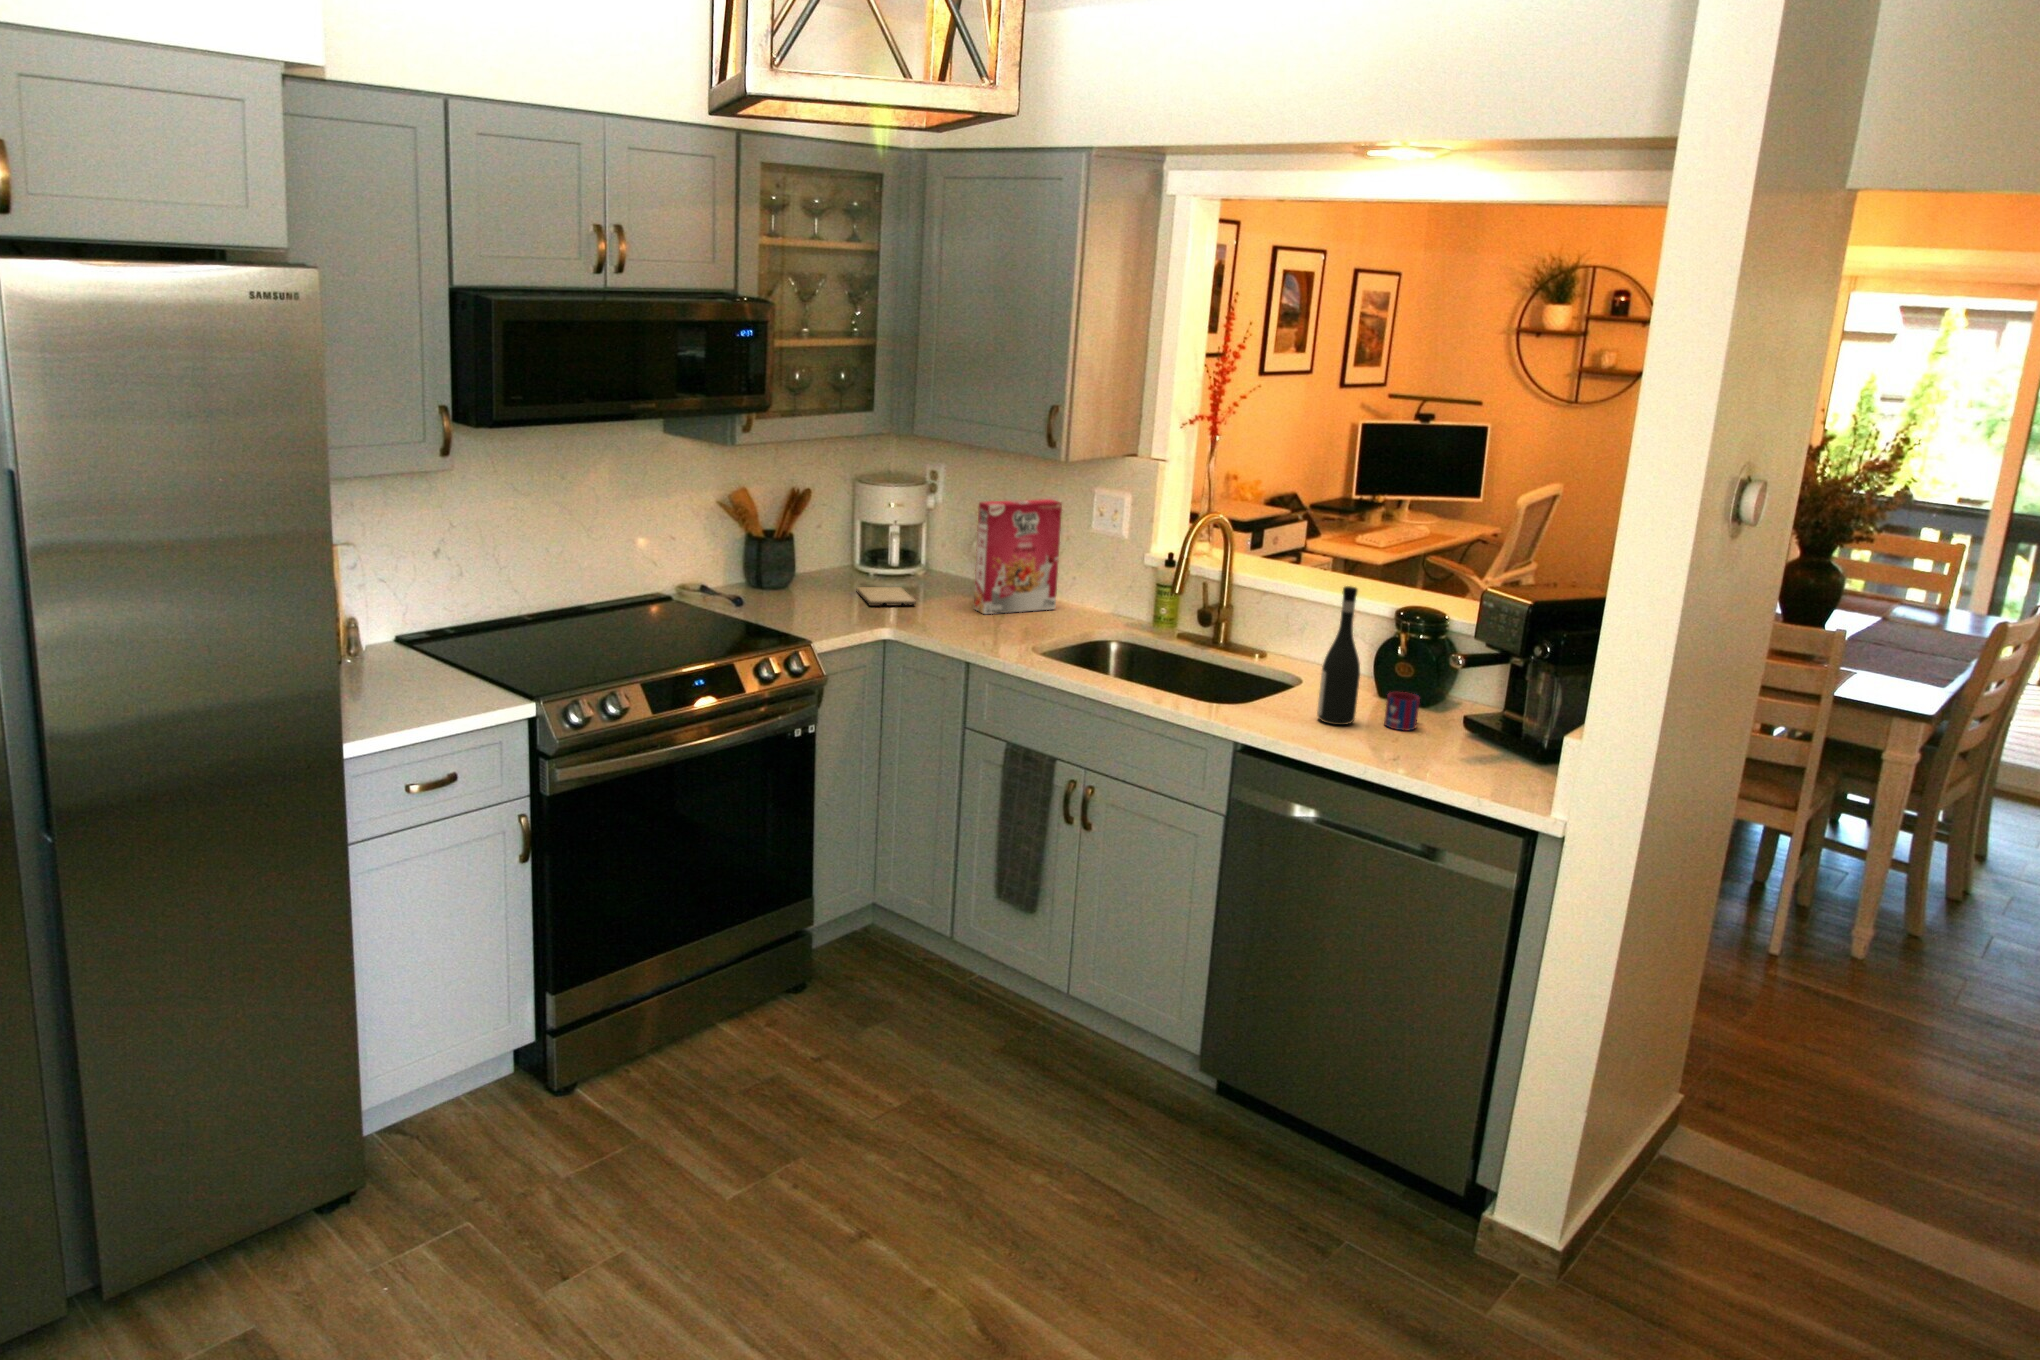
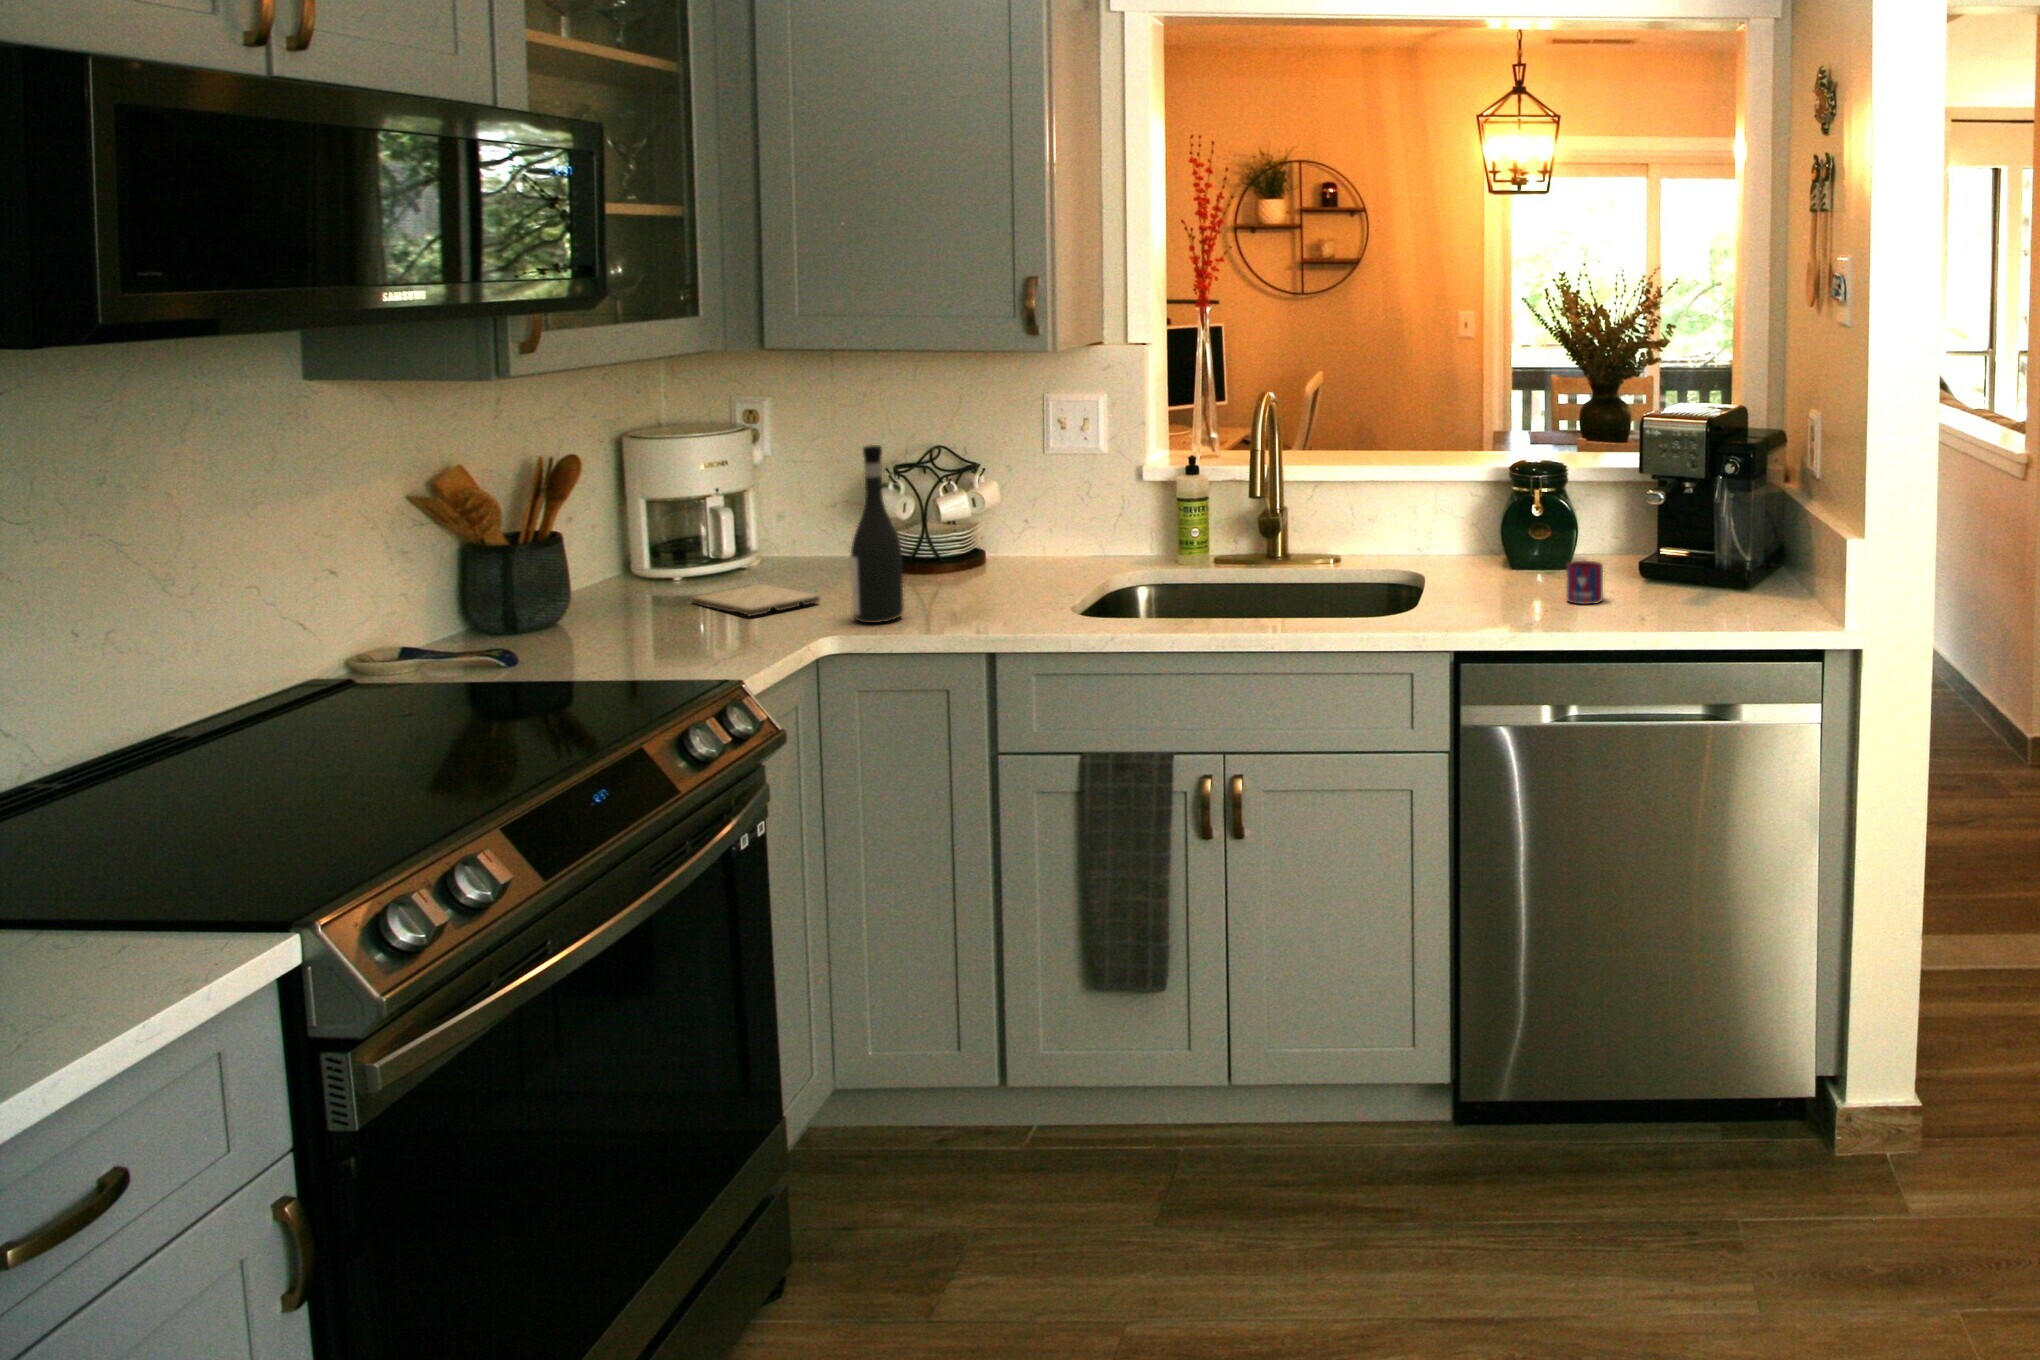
cereal box: present [974,499,1062,614] -> none [903,418,1018,593]
wine bottle: present [1317,586,1360,725] -> present [850,445,904,623]

